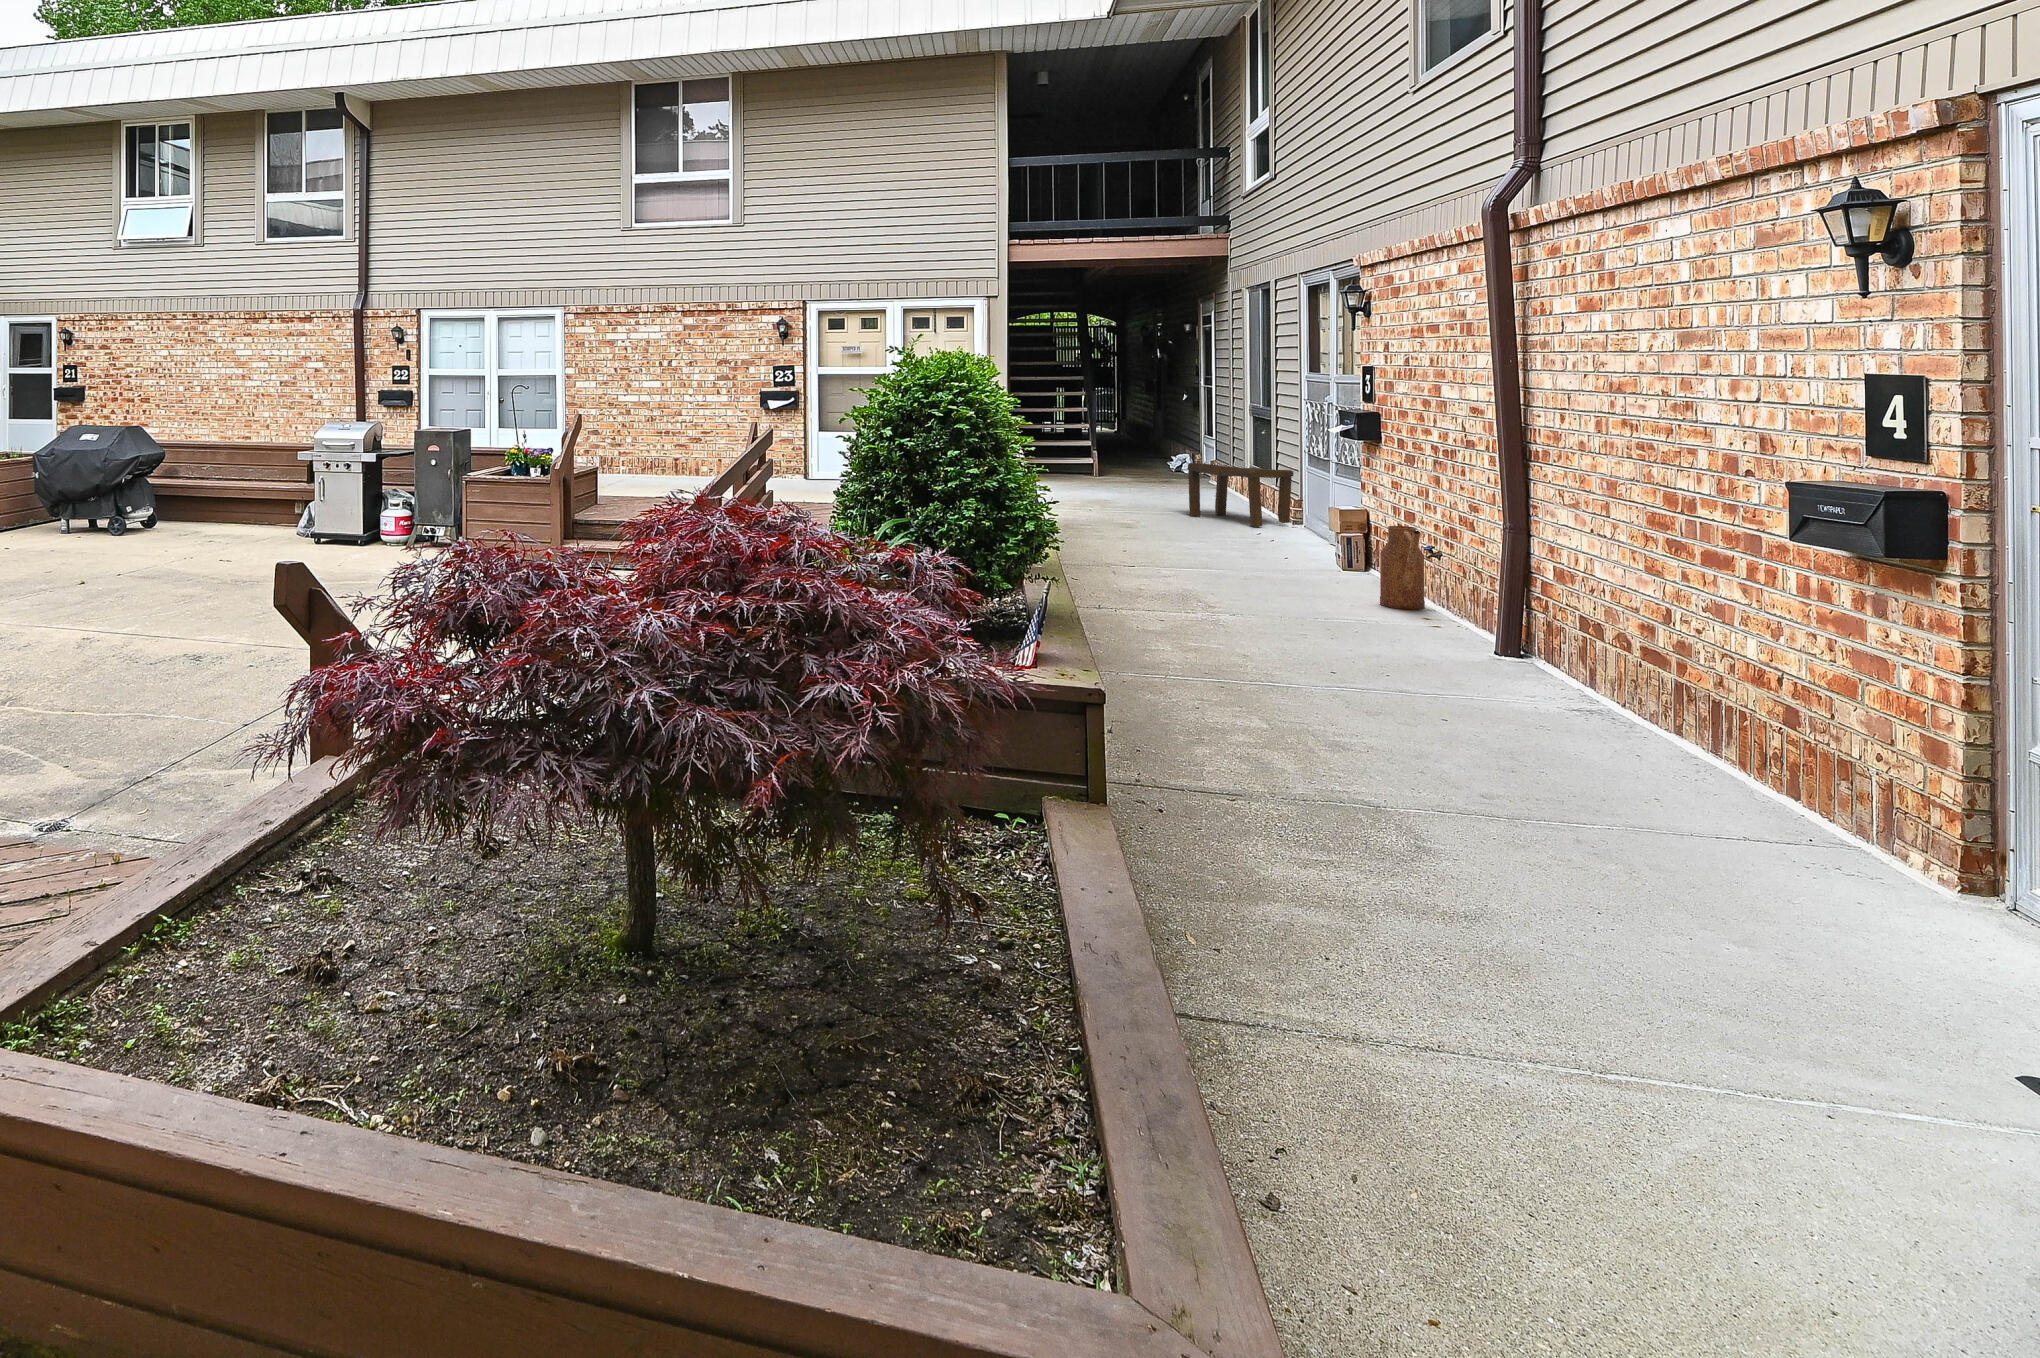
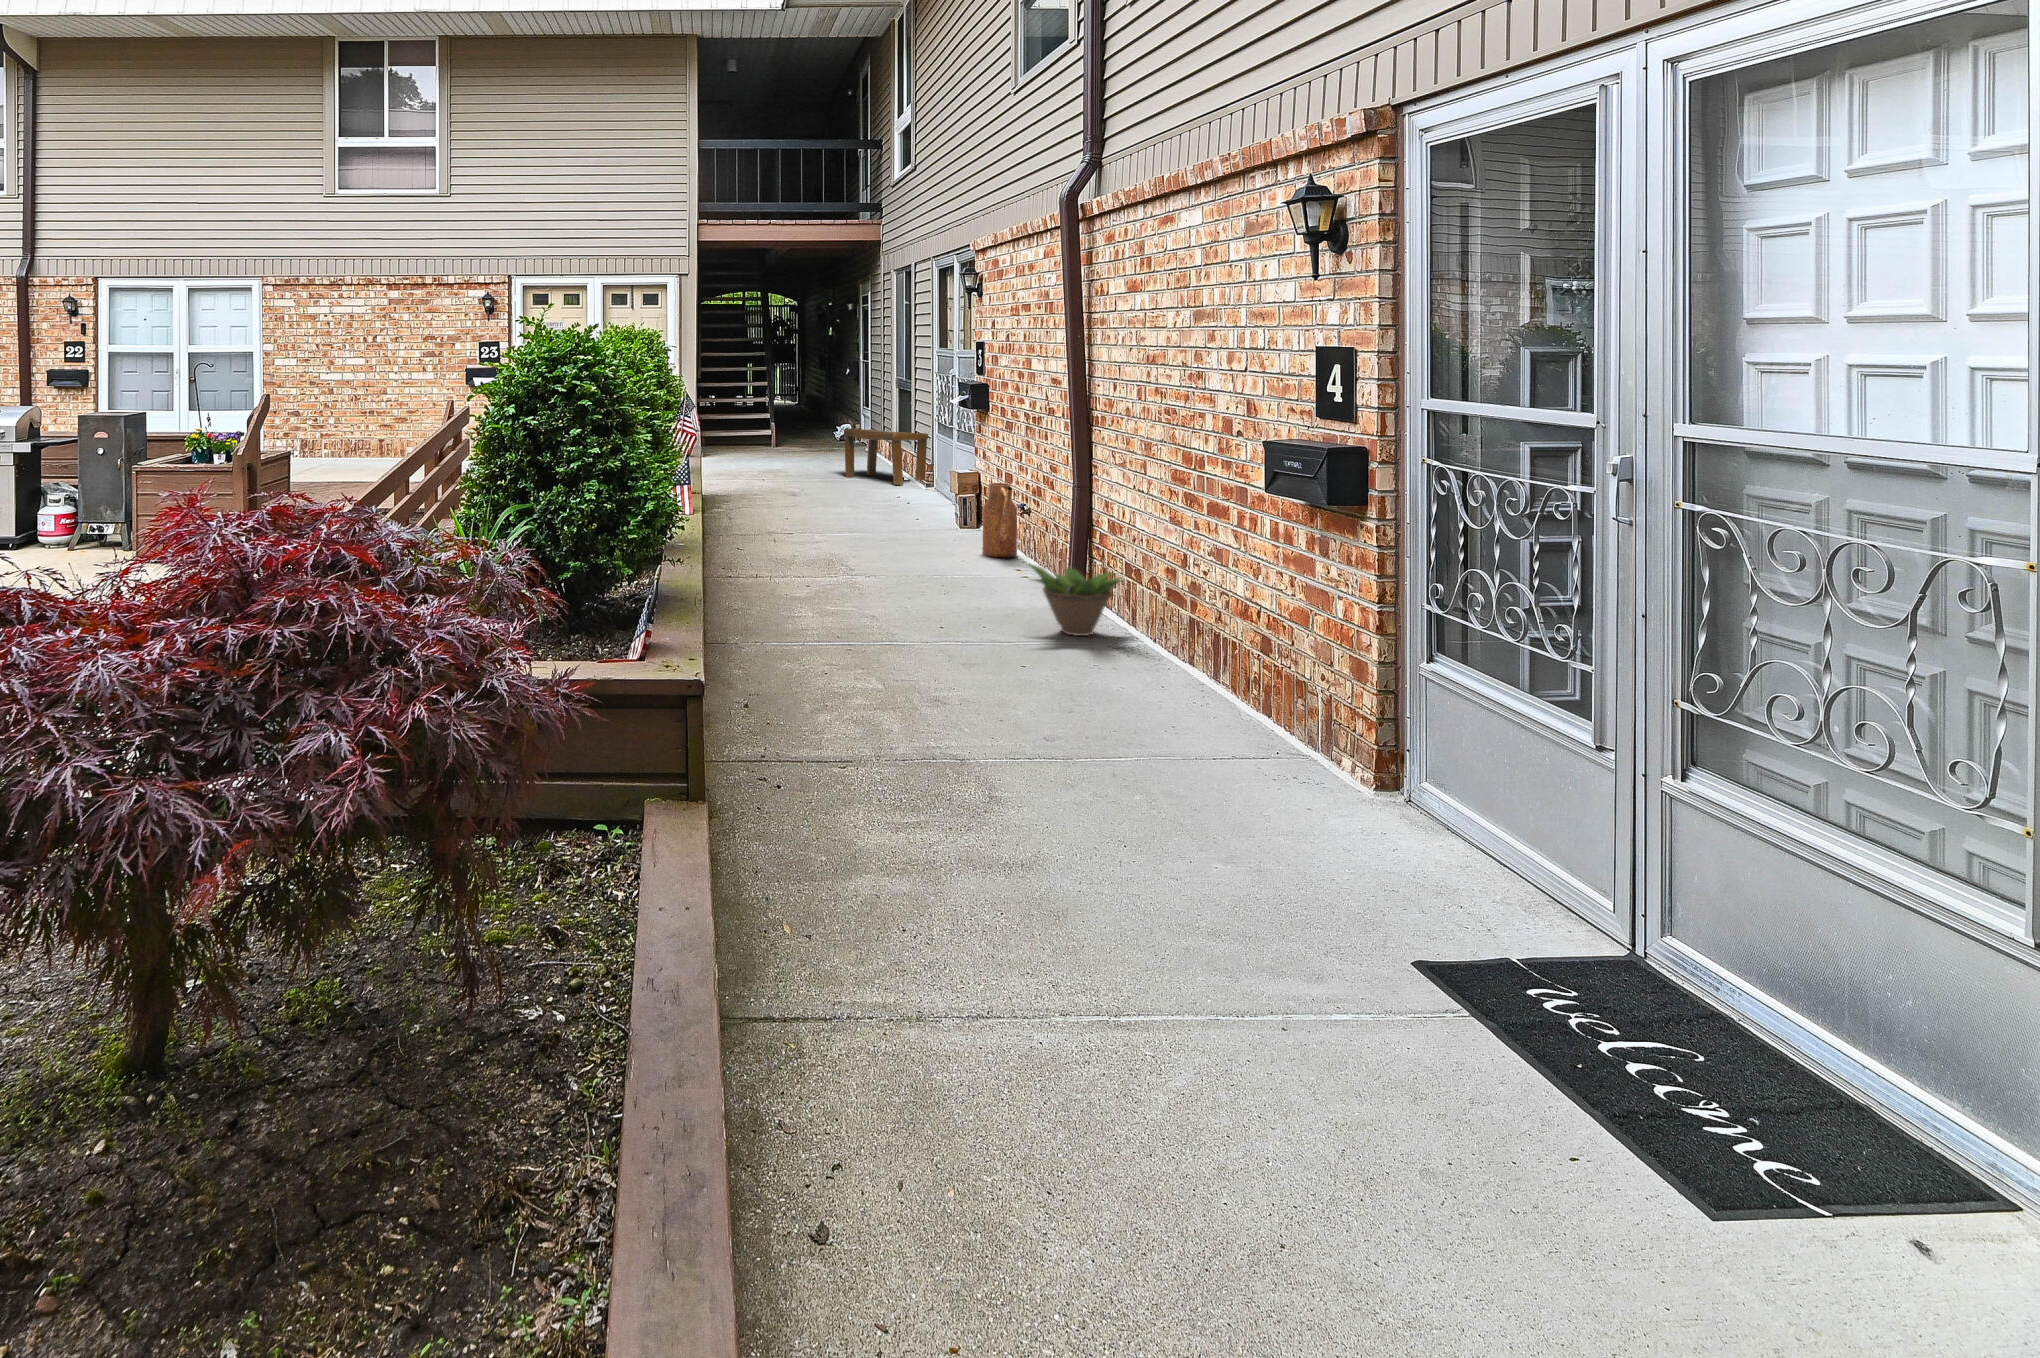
decorative plant: none [1447,611,1587,697] -> present [1026,562,1124,636]

